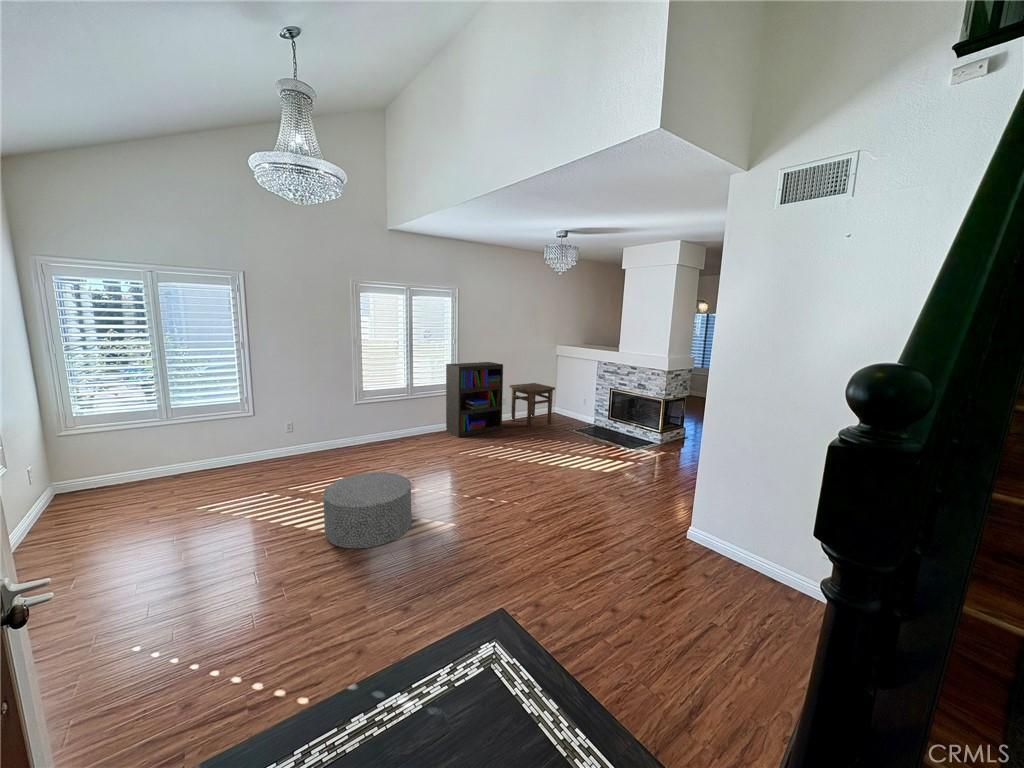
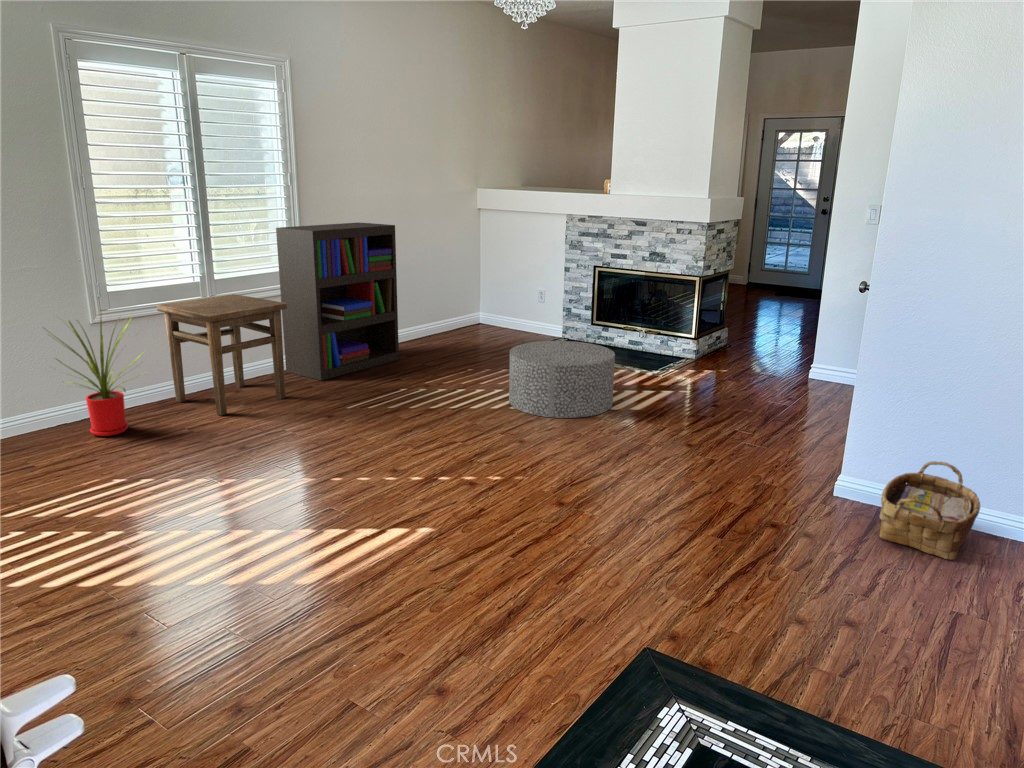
side table: present [510,383,555,427] -> present [157,294,287,416]
house plant: none [332,398,377,455] -> present [52,310,143,436]
ottoman: present [323,472,412,549] -> present [509,341,615,418]
woven basket: none [697,527,761,591] -> present [880,461,980,560]

